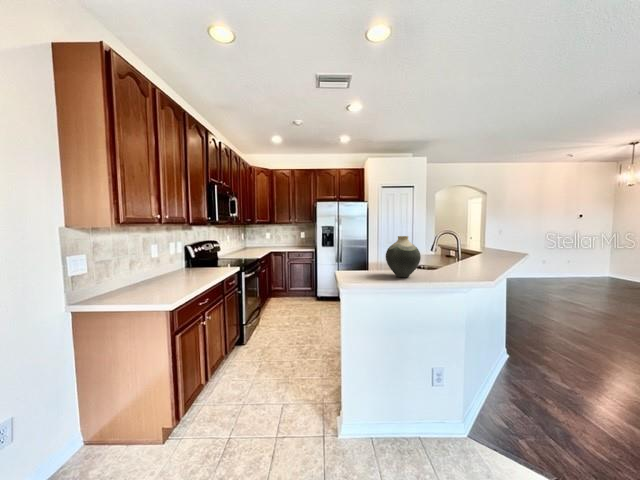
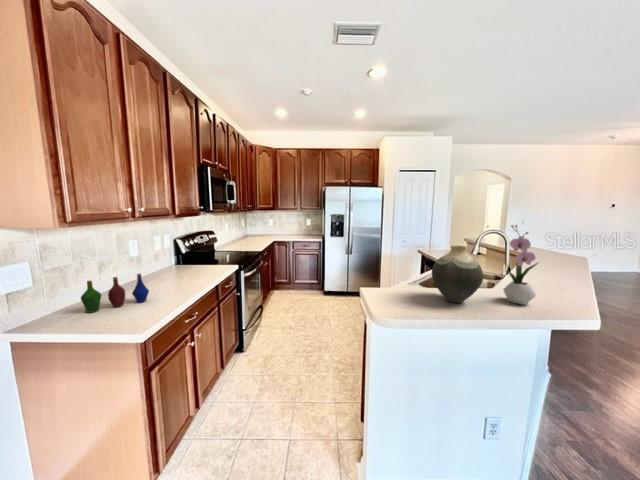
flower arrangement: none [438,220,462,278] -> present [503,225,538,305]
bottle: none [121,266,171,295] -> present [81,274,149,313]

